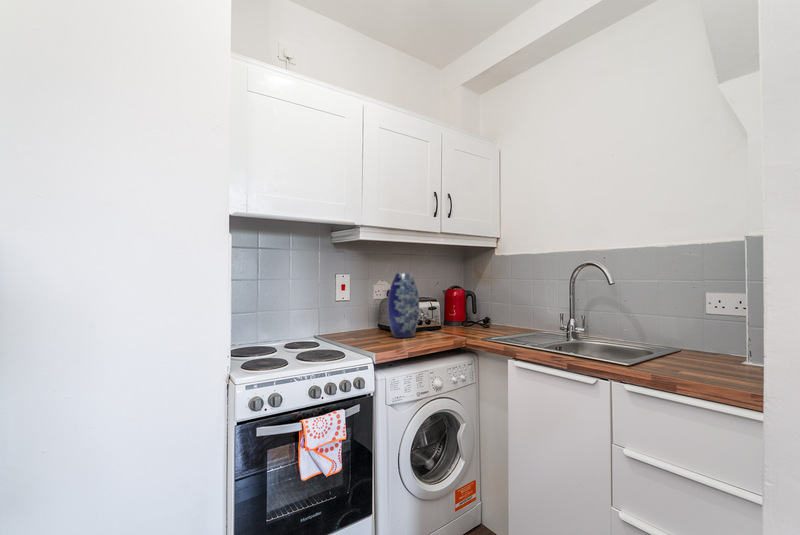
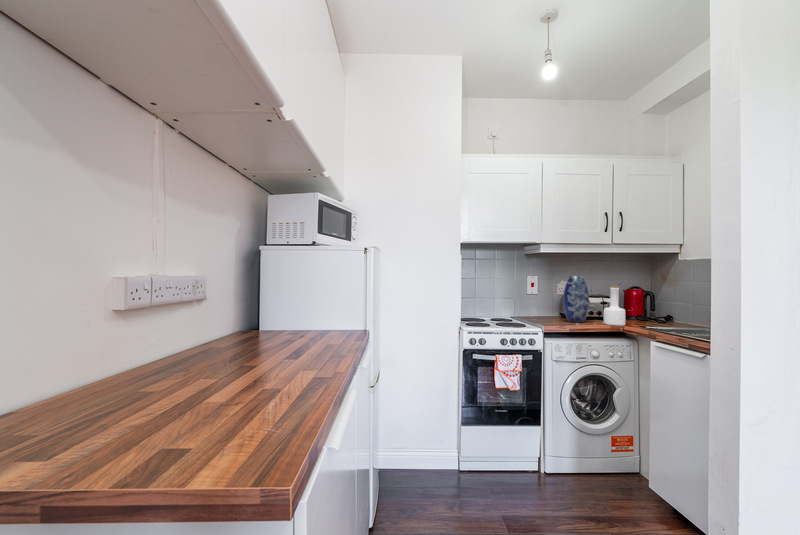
bottle: none [436,285,461,338] -> present [604,285,625,326]

